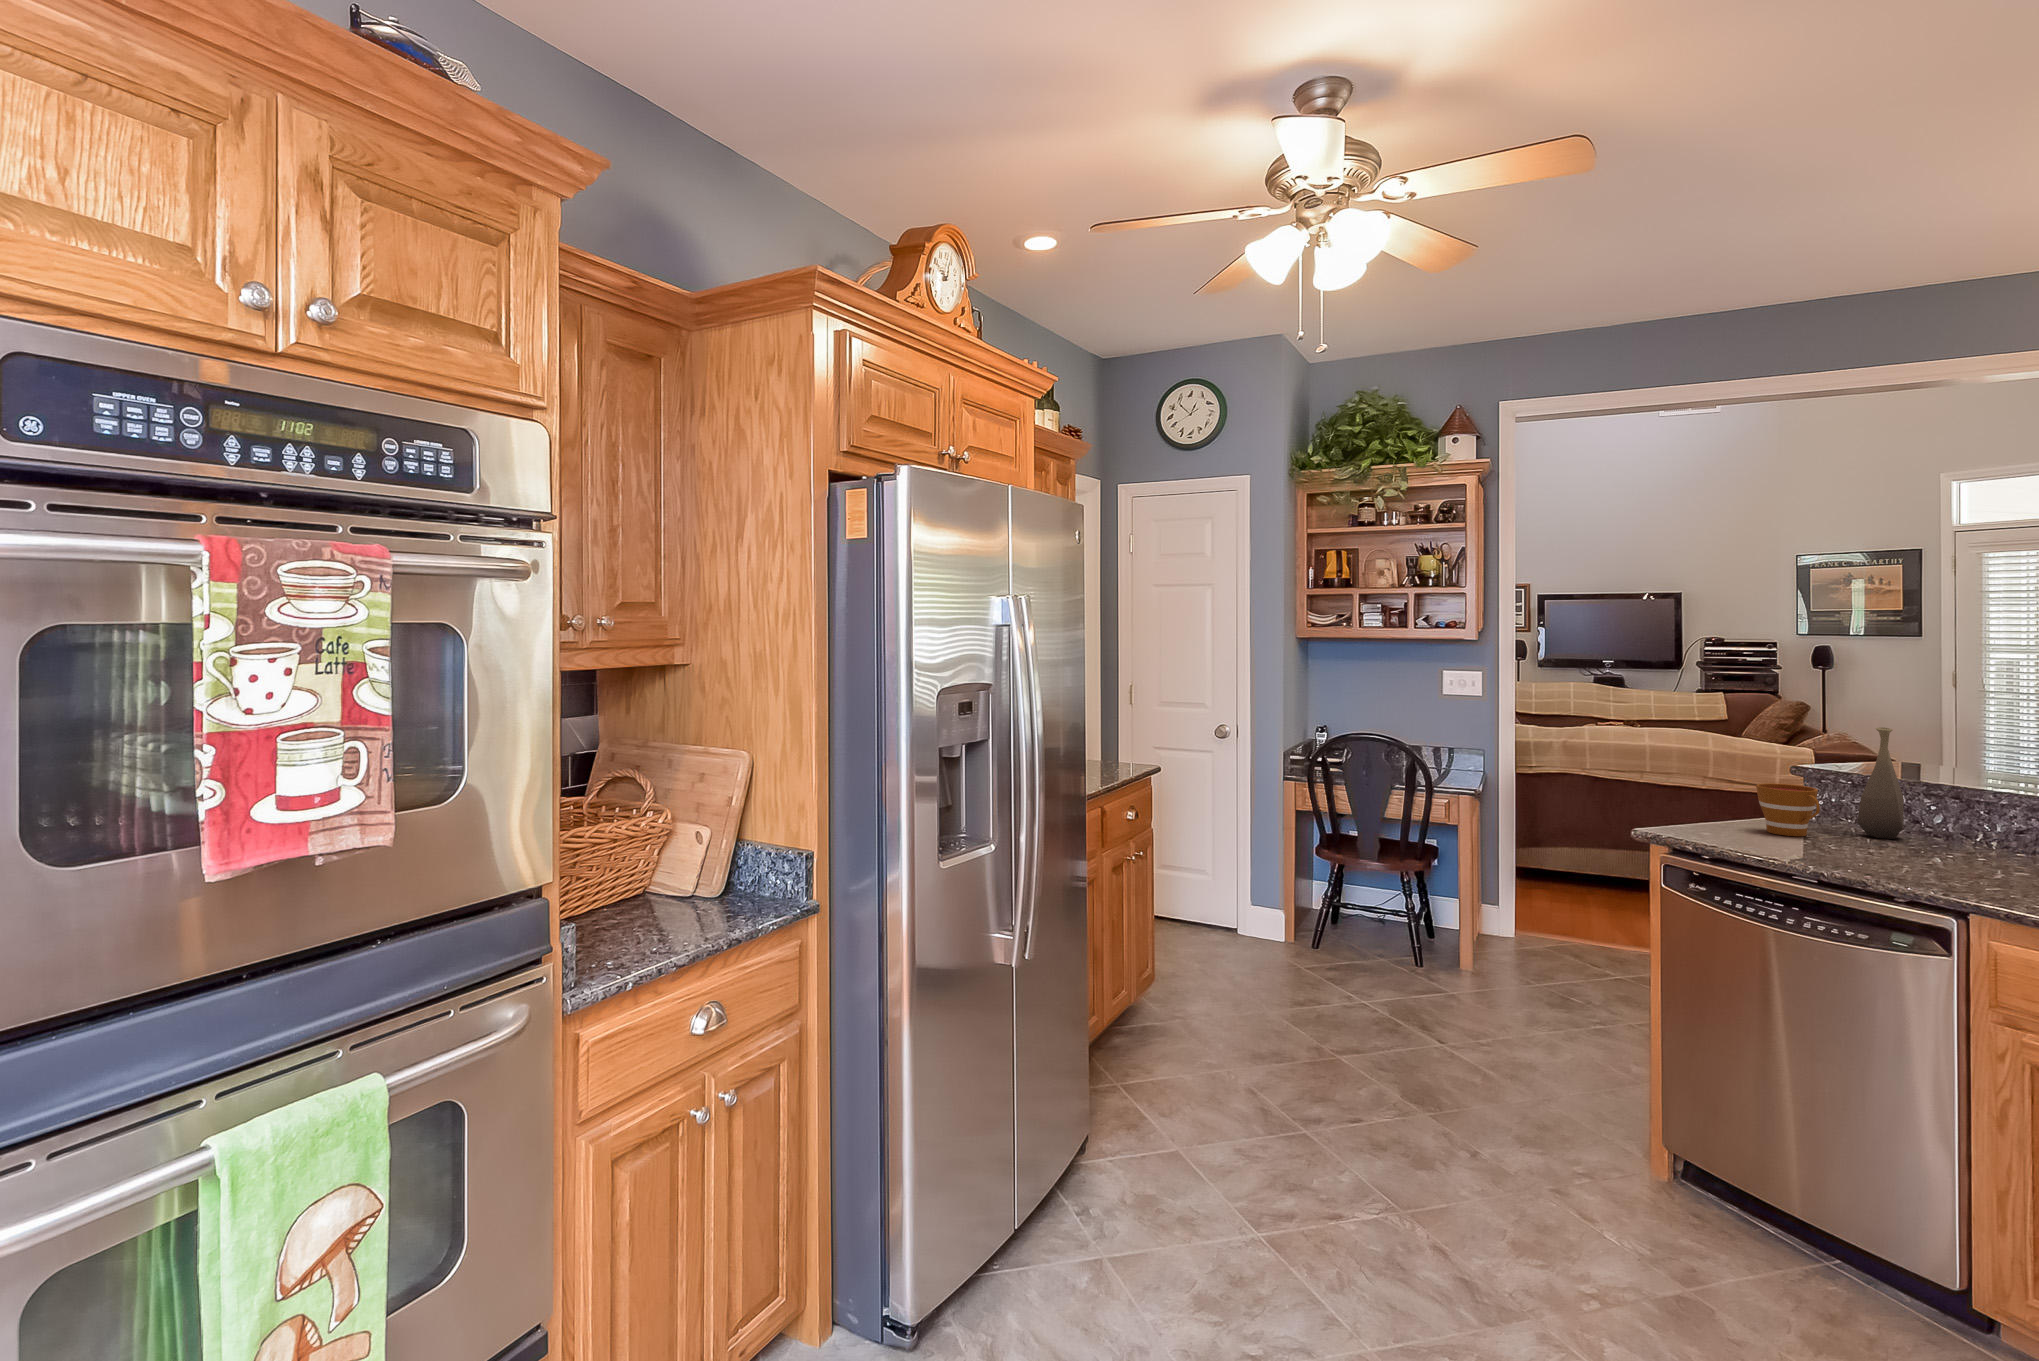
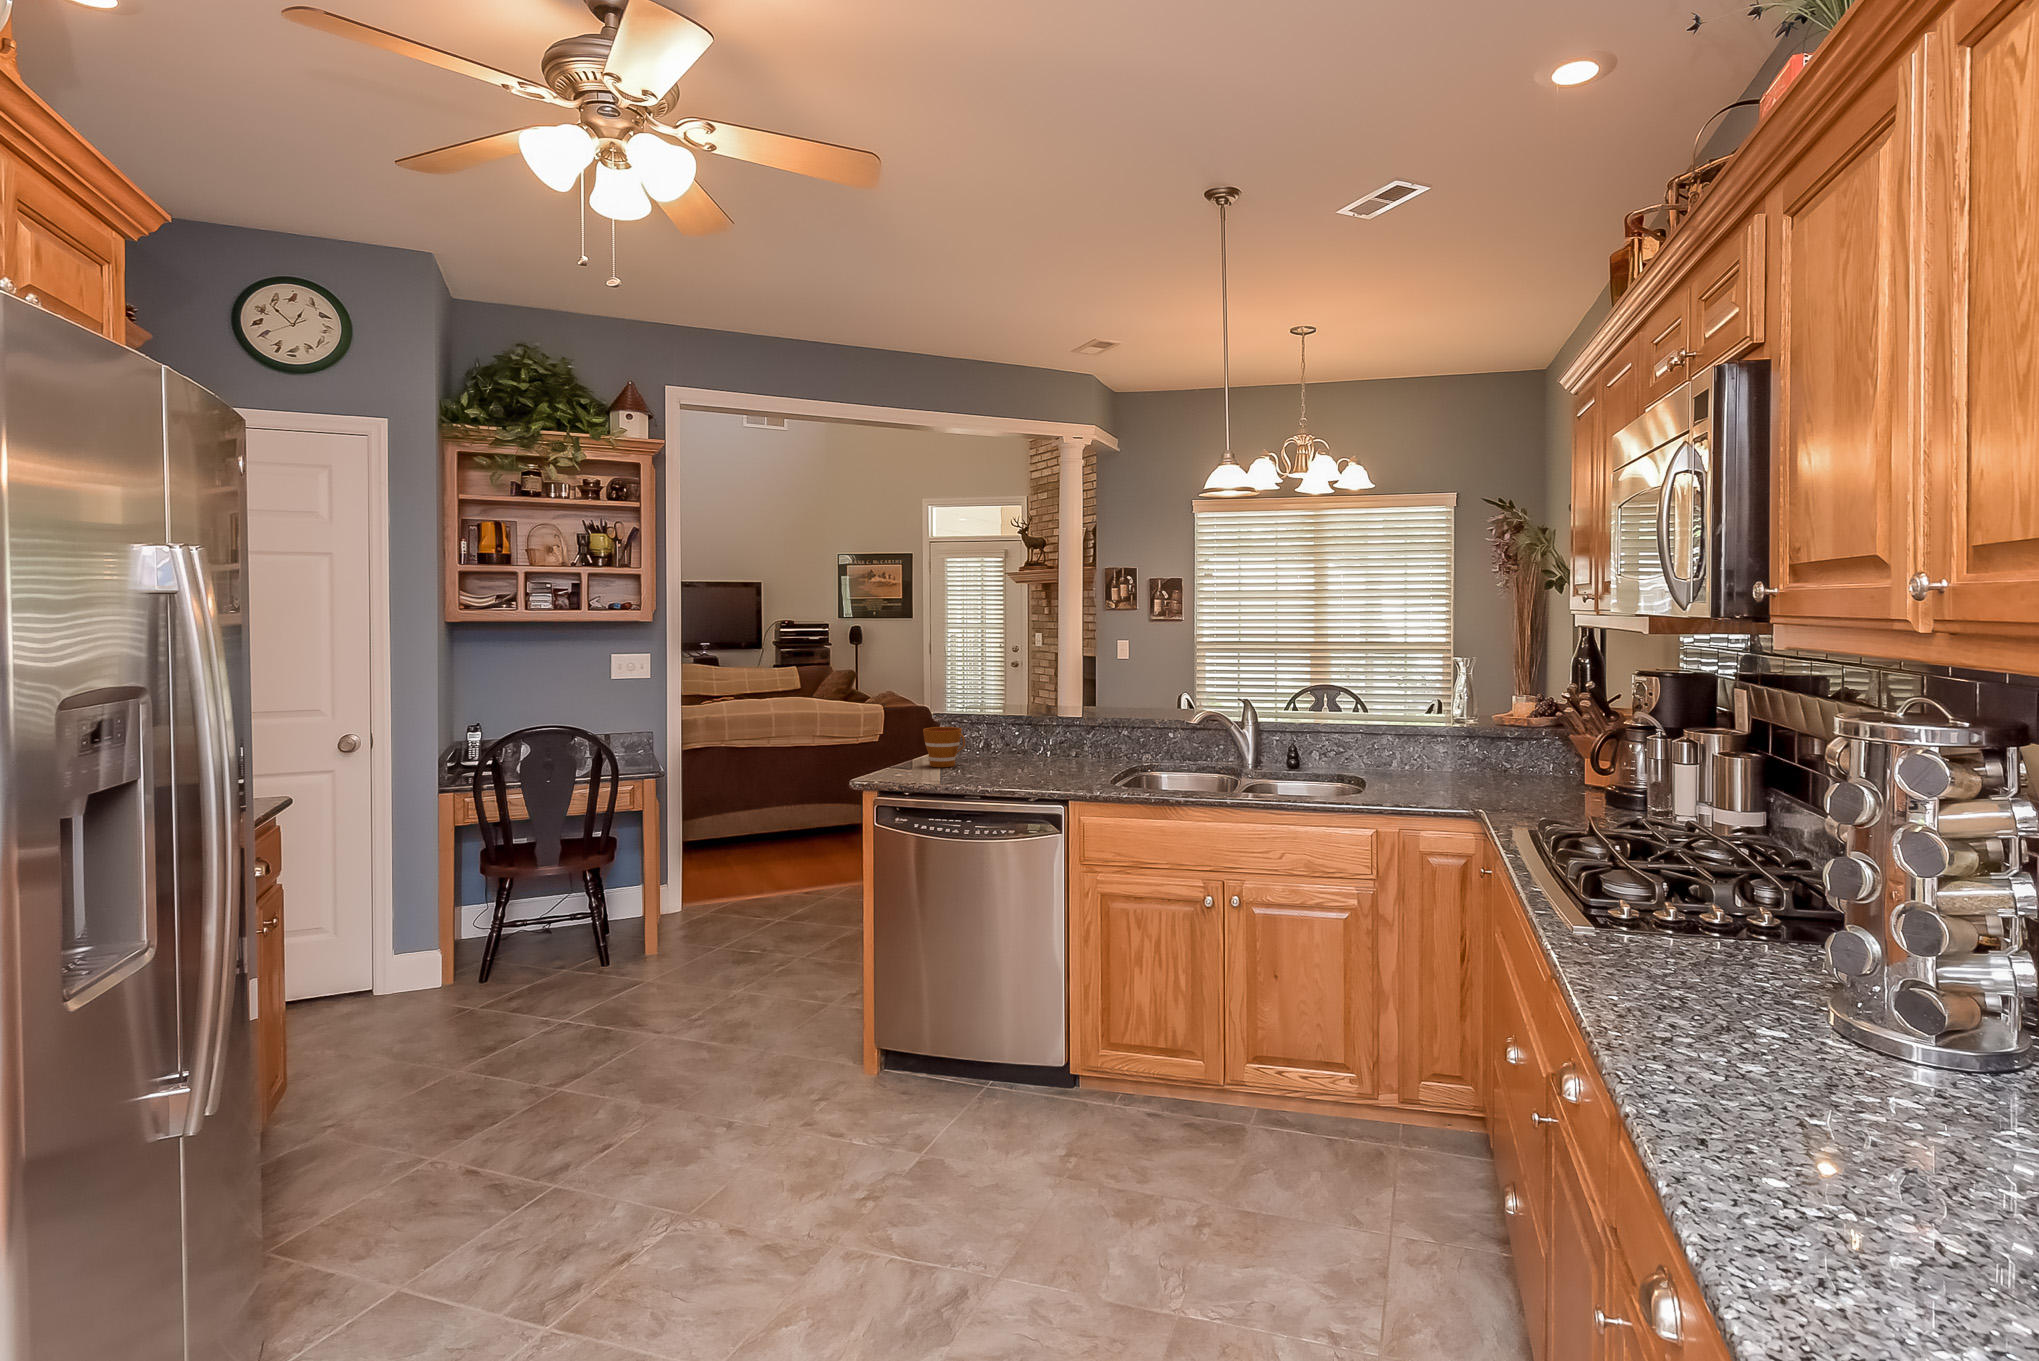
bottle: present [1857,727,1904,839] -> none [981,677,1007,760]

